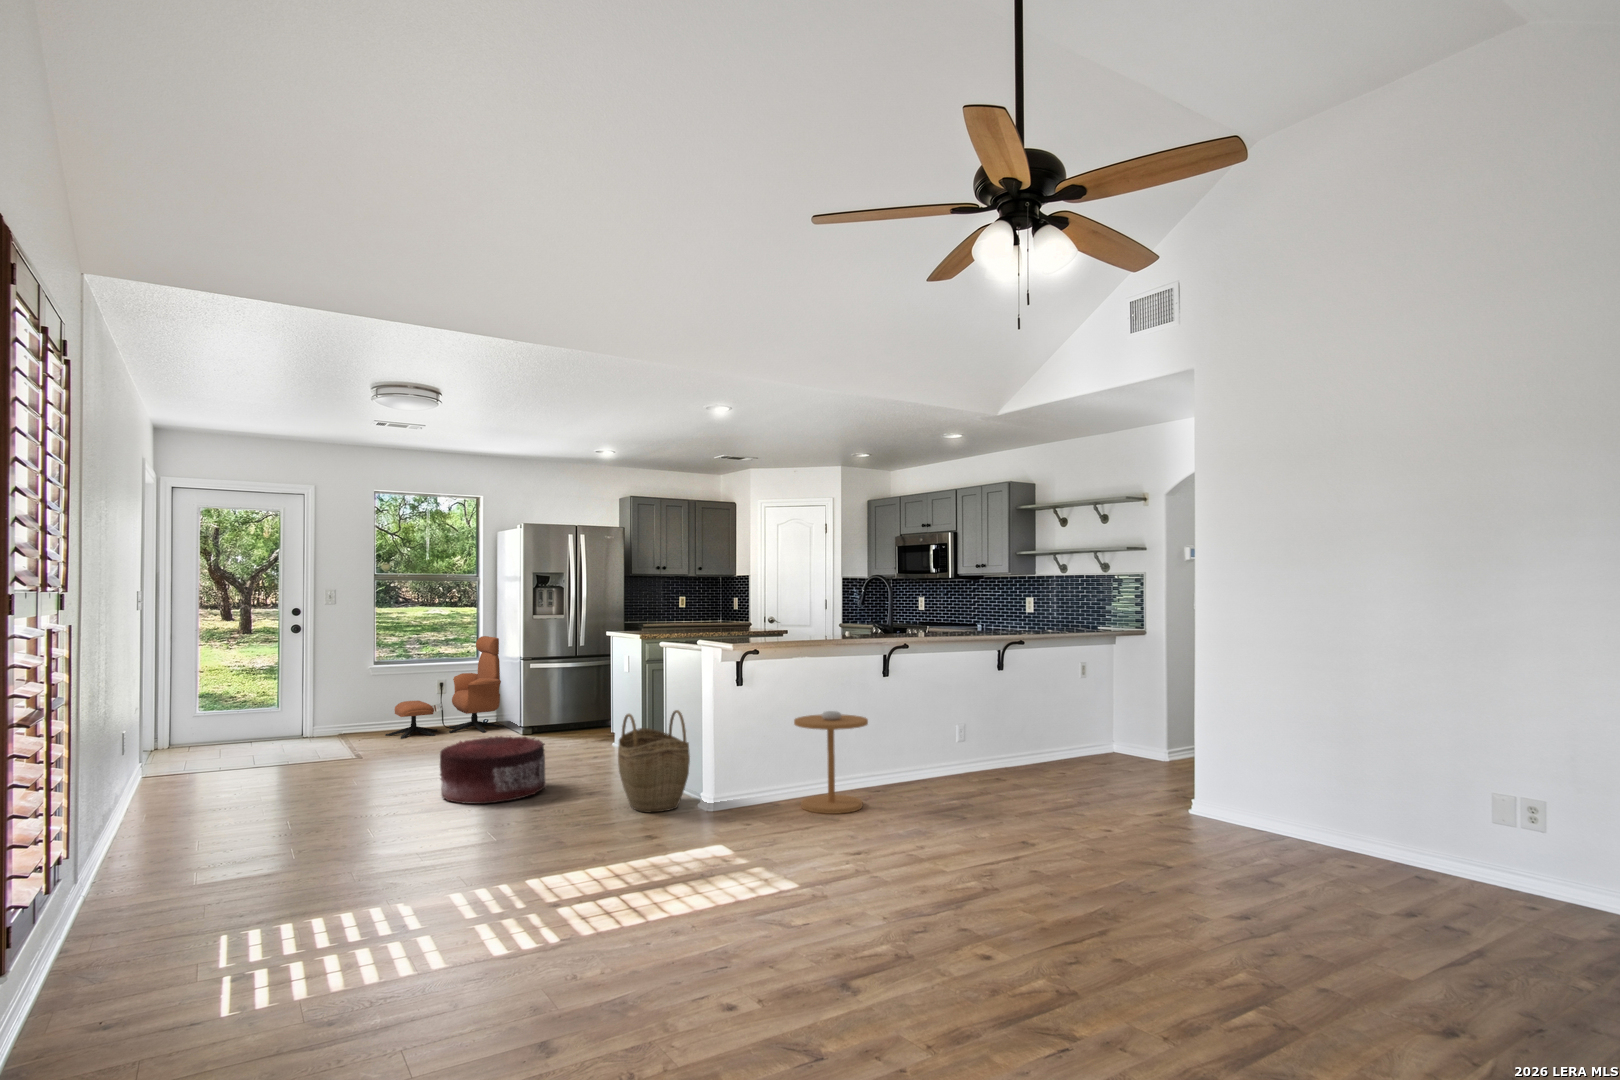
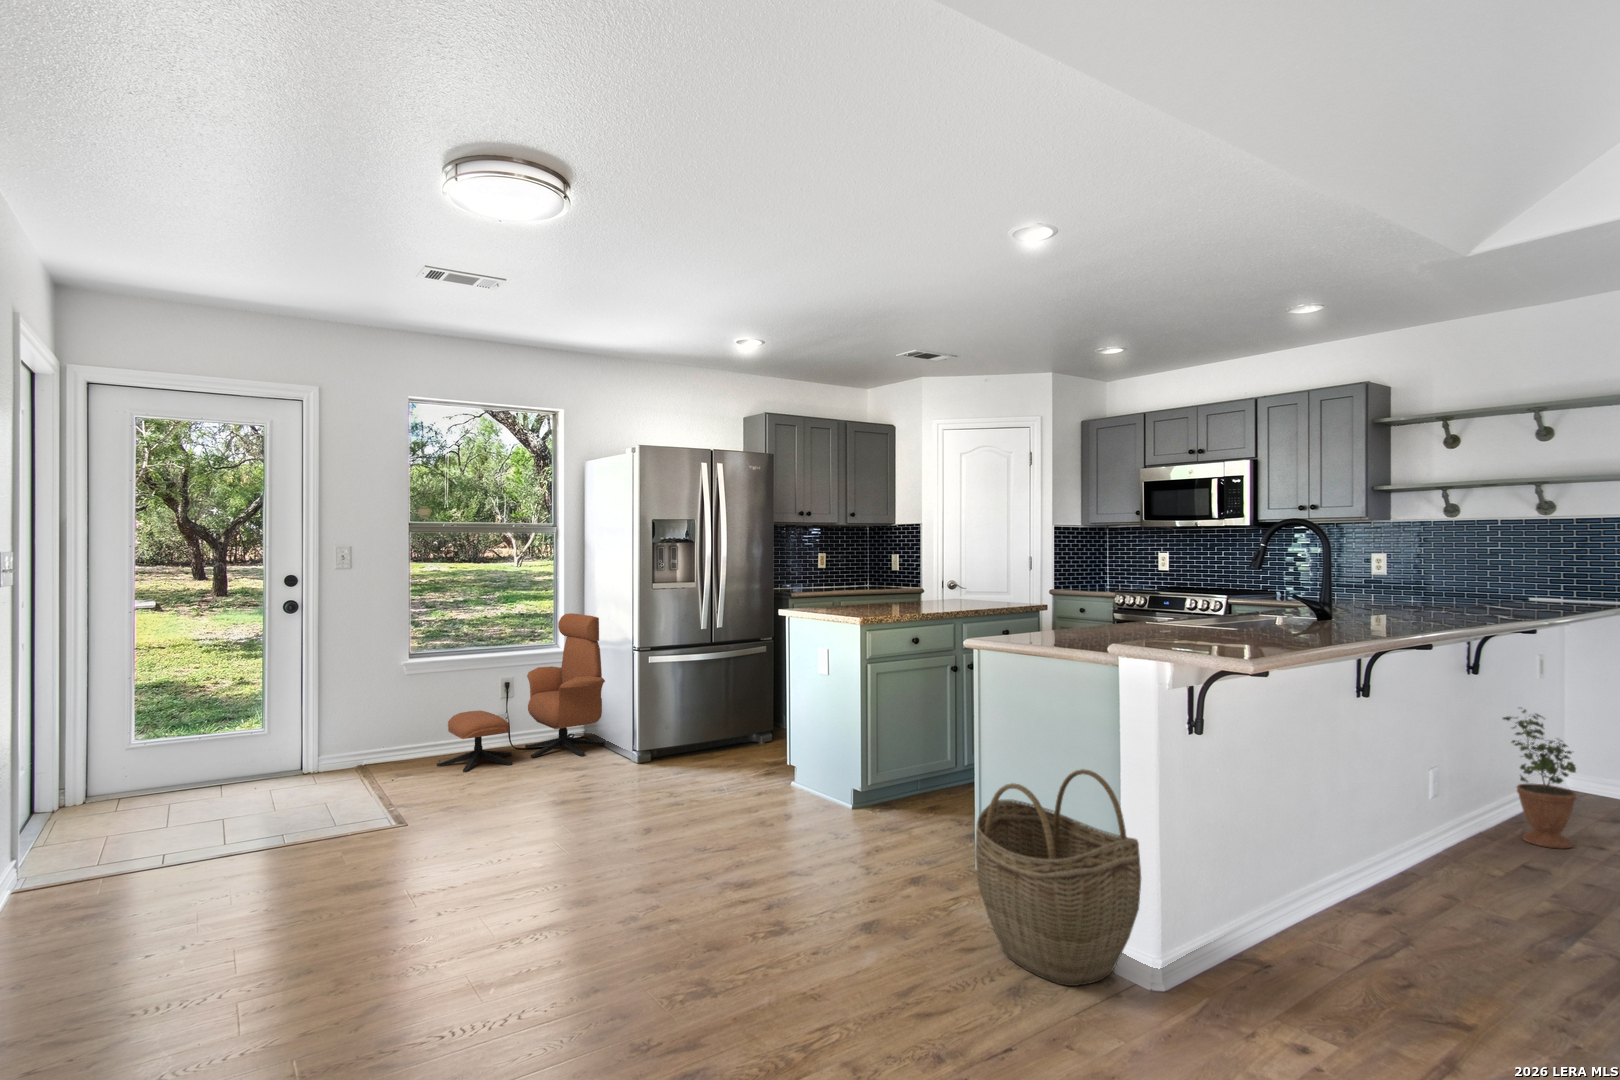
potted plant: none [1002,693,1034,777] -> present [1503,708,1576,849]
side table: present [794,711,868,814] -> none [1311,768,1482,980]
pouf: present [440,736,546,804] -> none [614,804,804,962]

